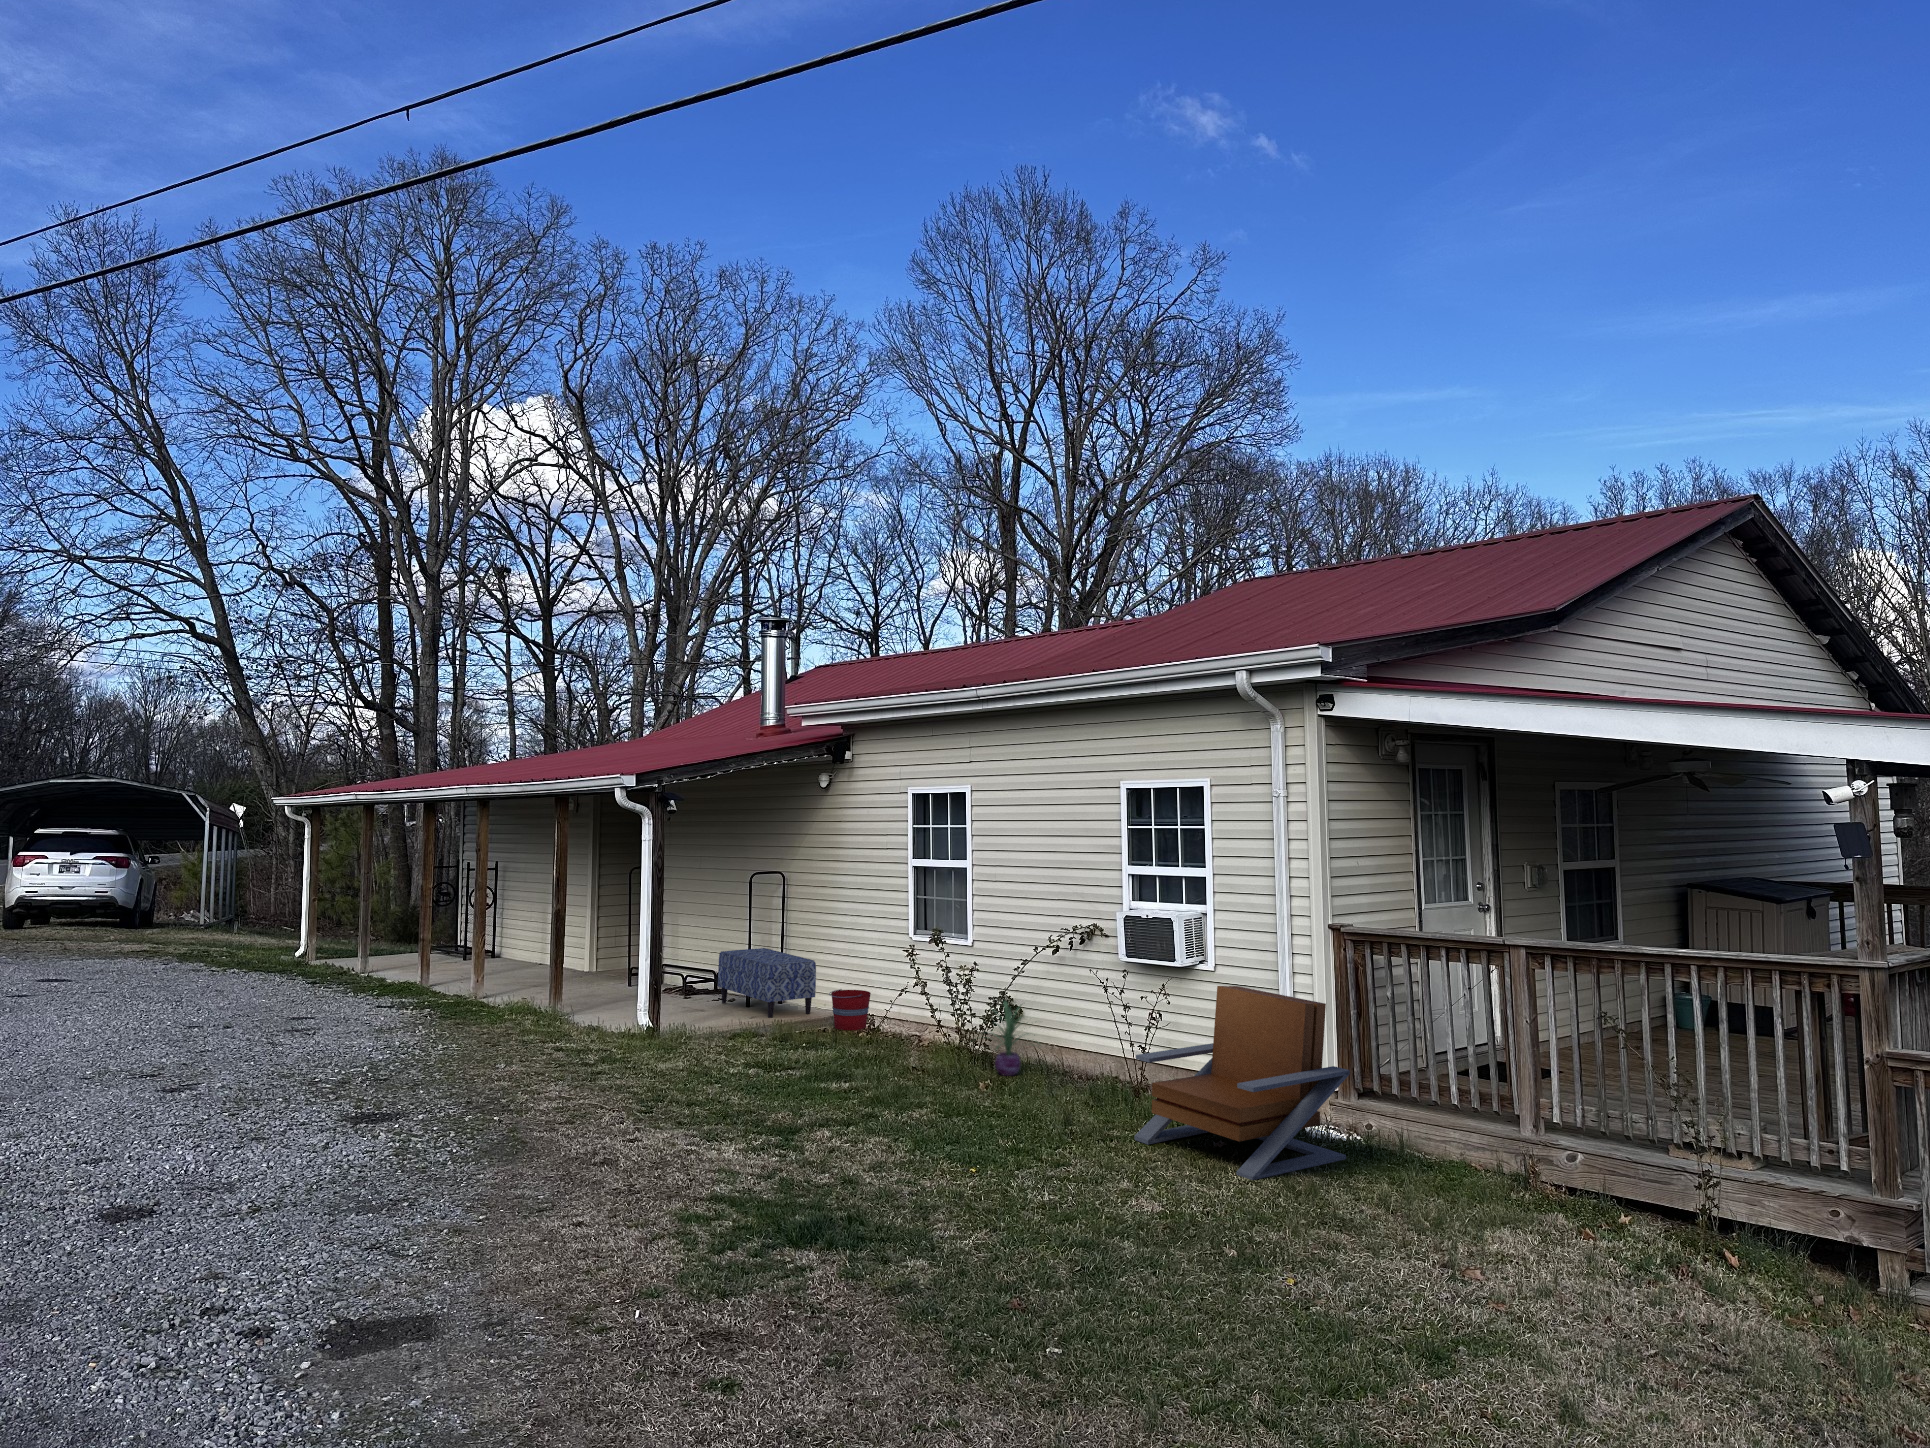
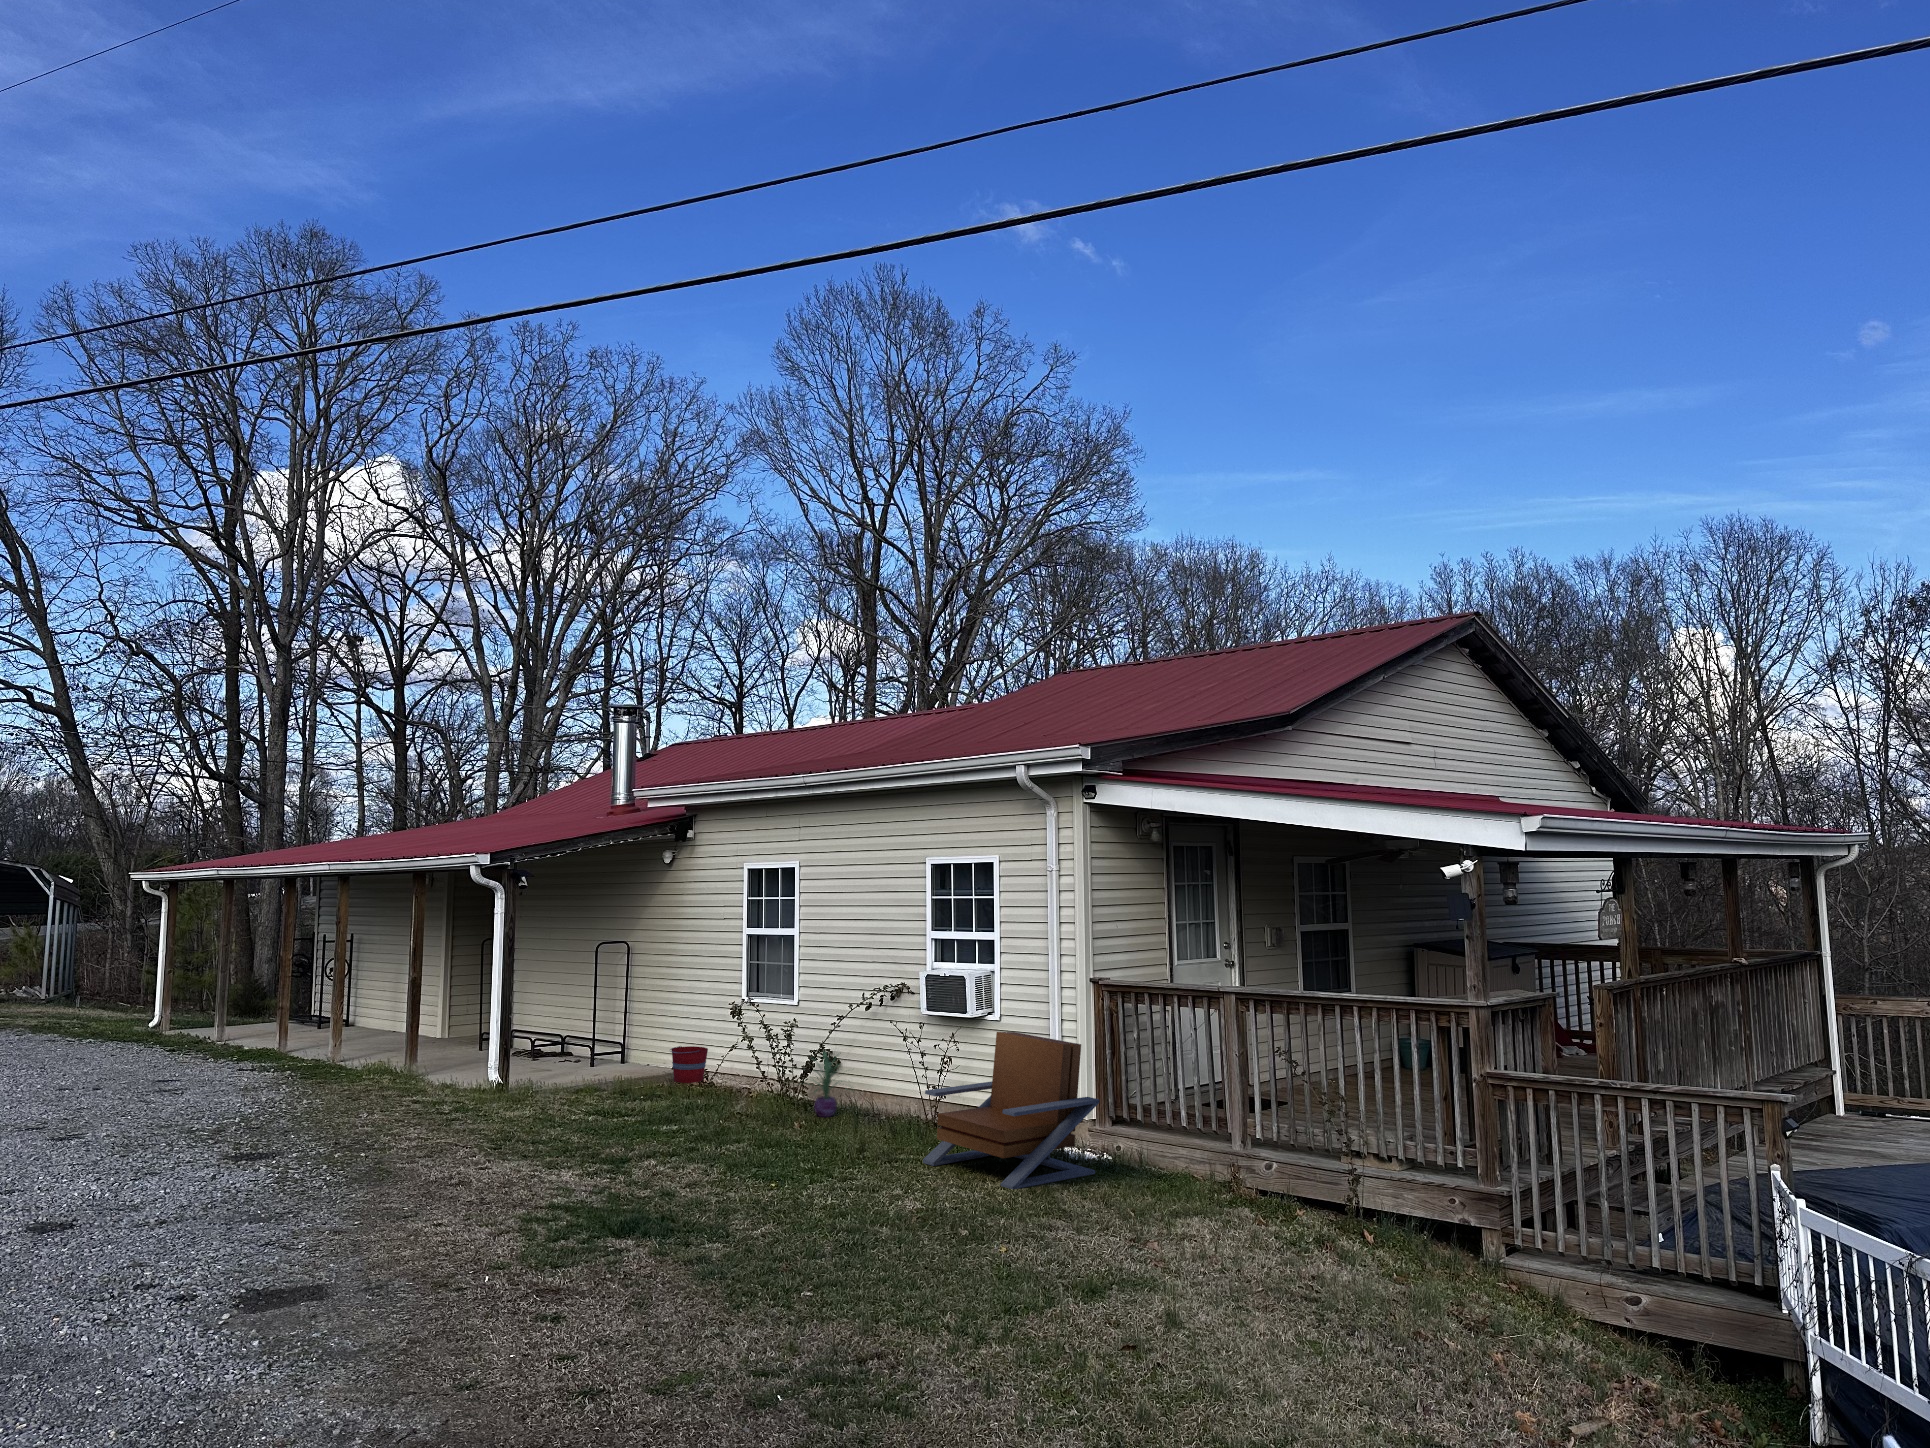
bench: present [718,948,816,1018] -> none [566,1010,659,1074]

